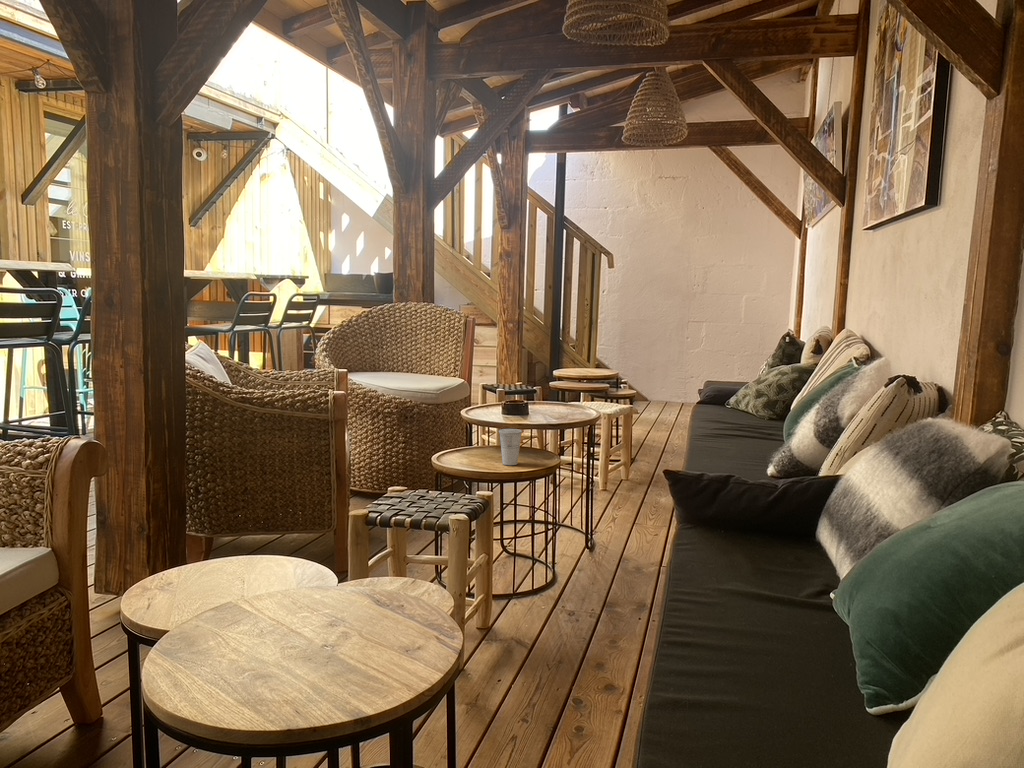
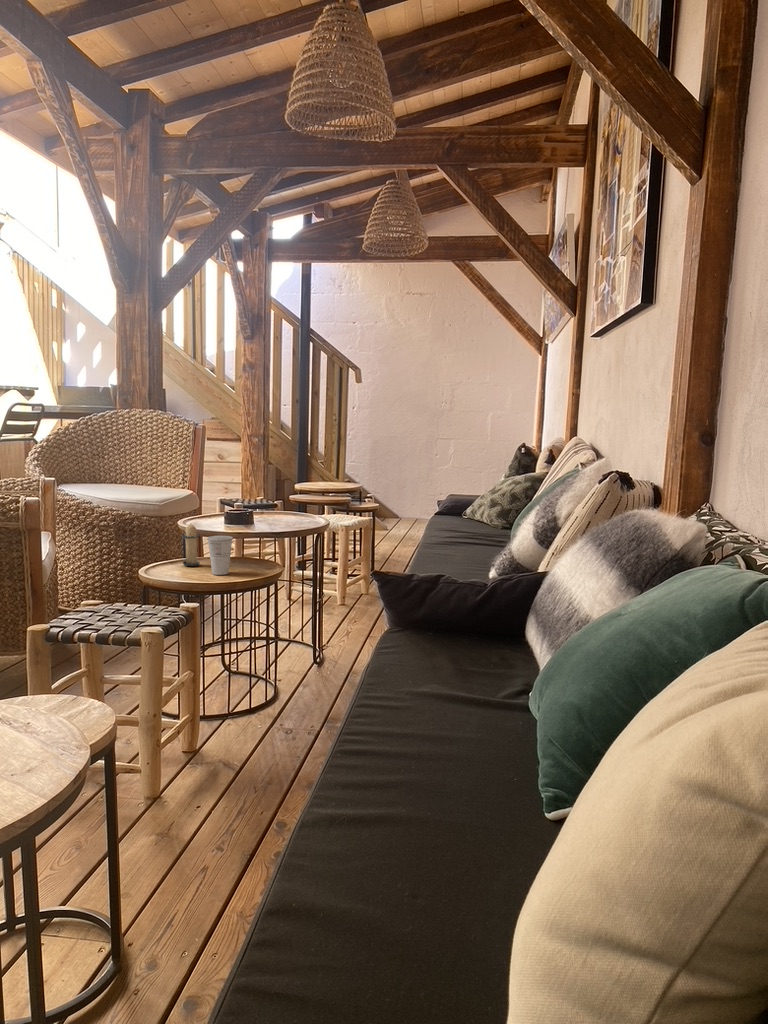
candle: none [472,415,492,457] -> present [182,524,200,566]

